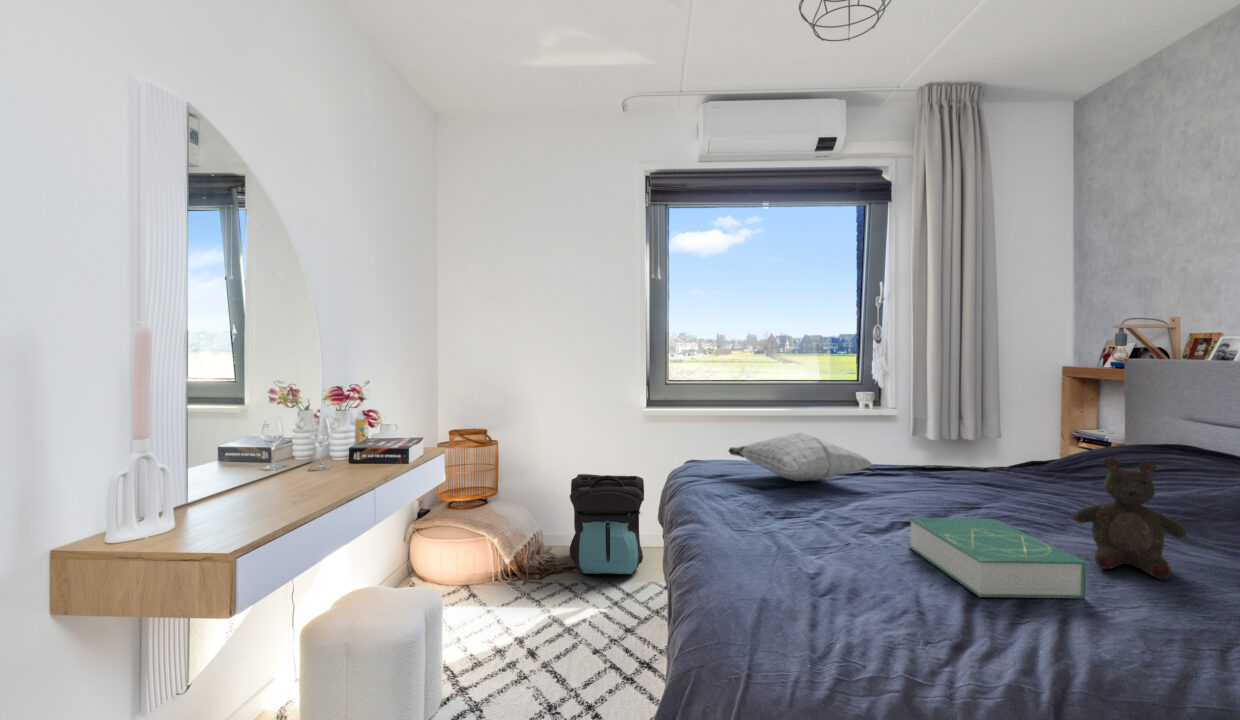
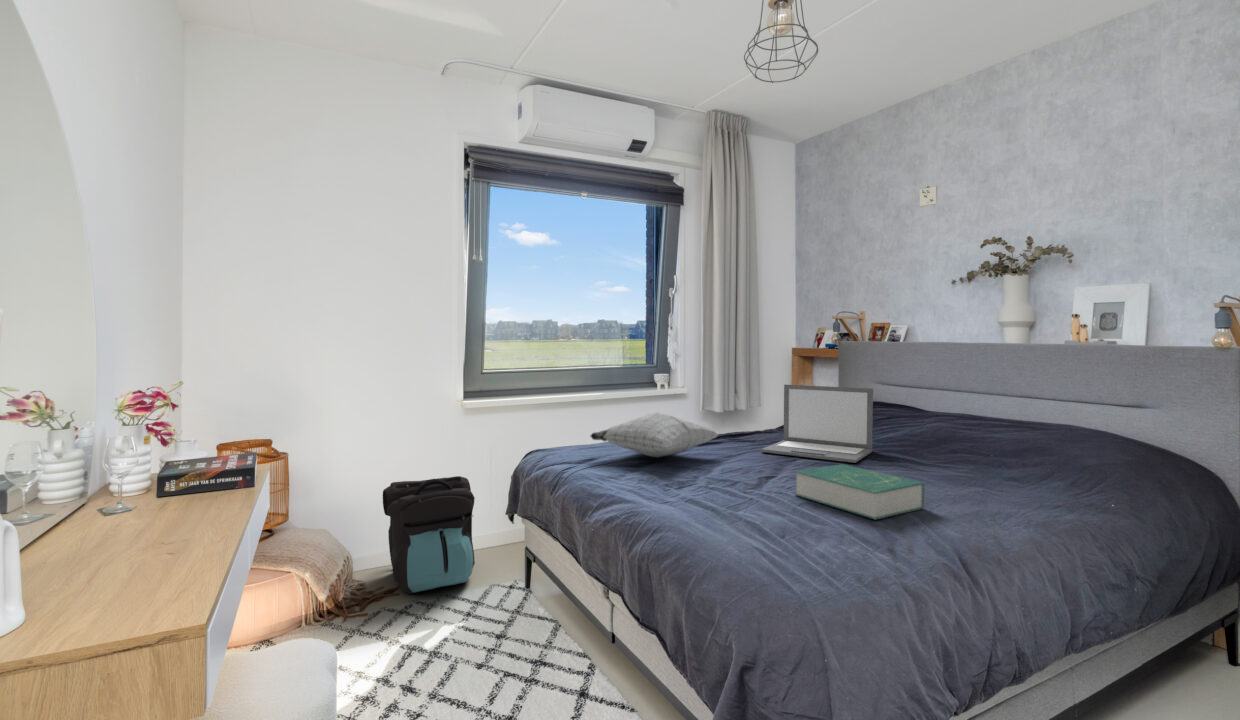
laptop: none [933,411,1109,521] -> present [761,385,873,463]
stuffed bear: present [1073,458,1187,579] -> none [886,410,950,489]

